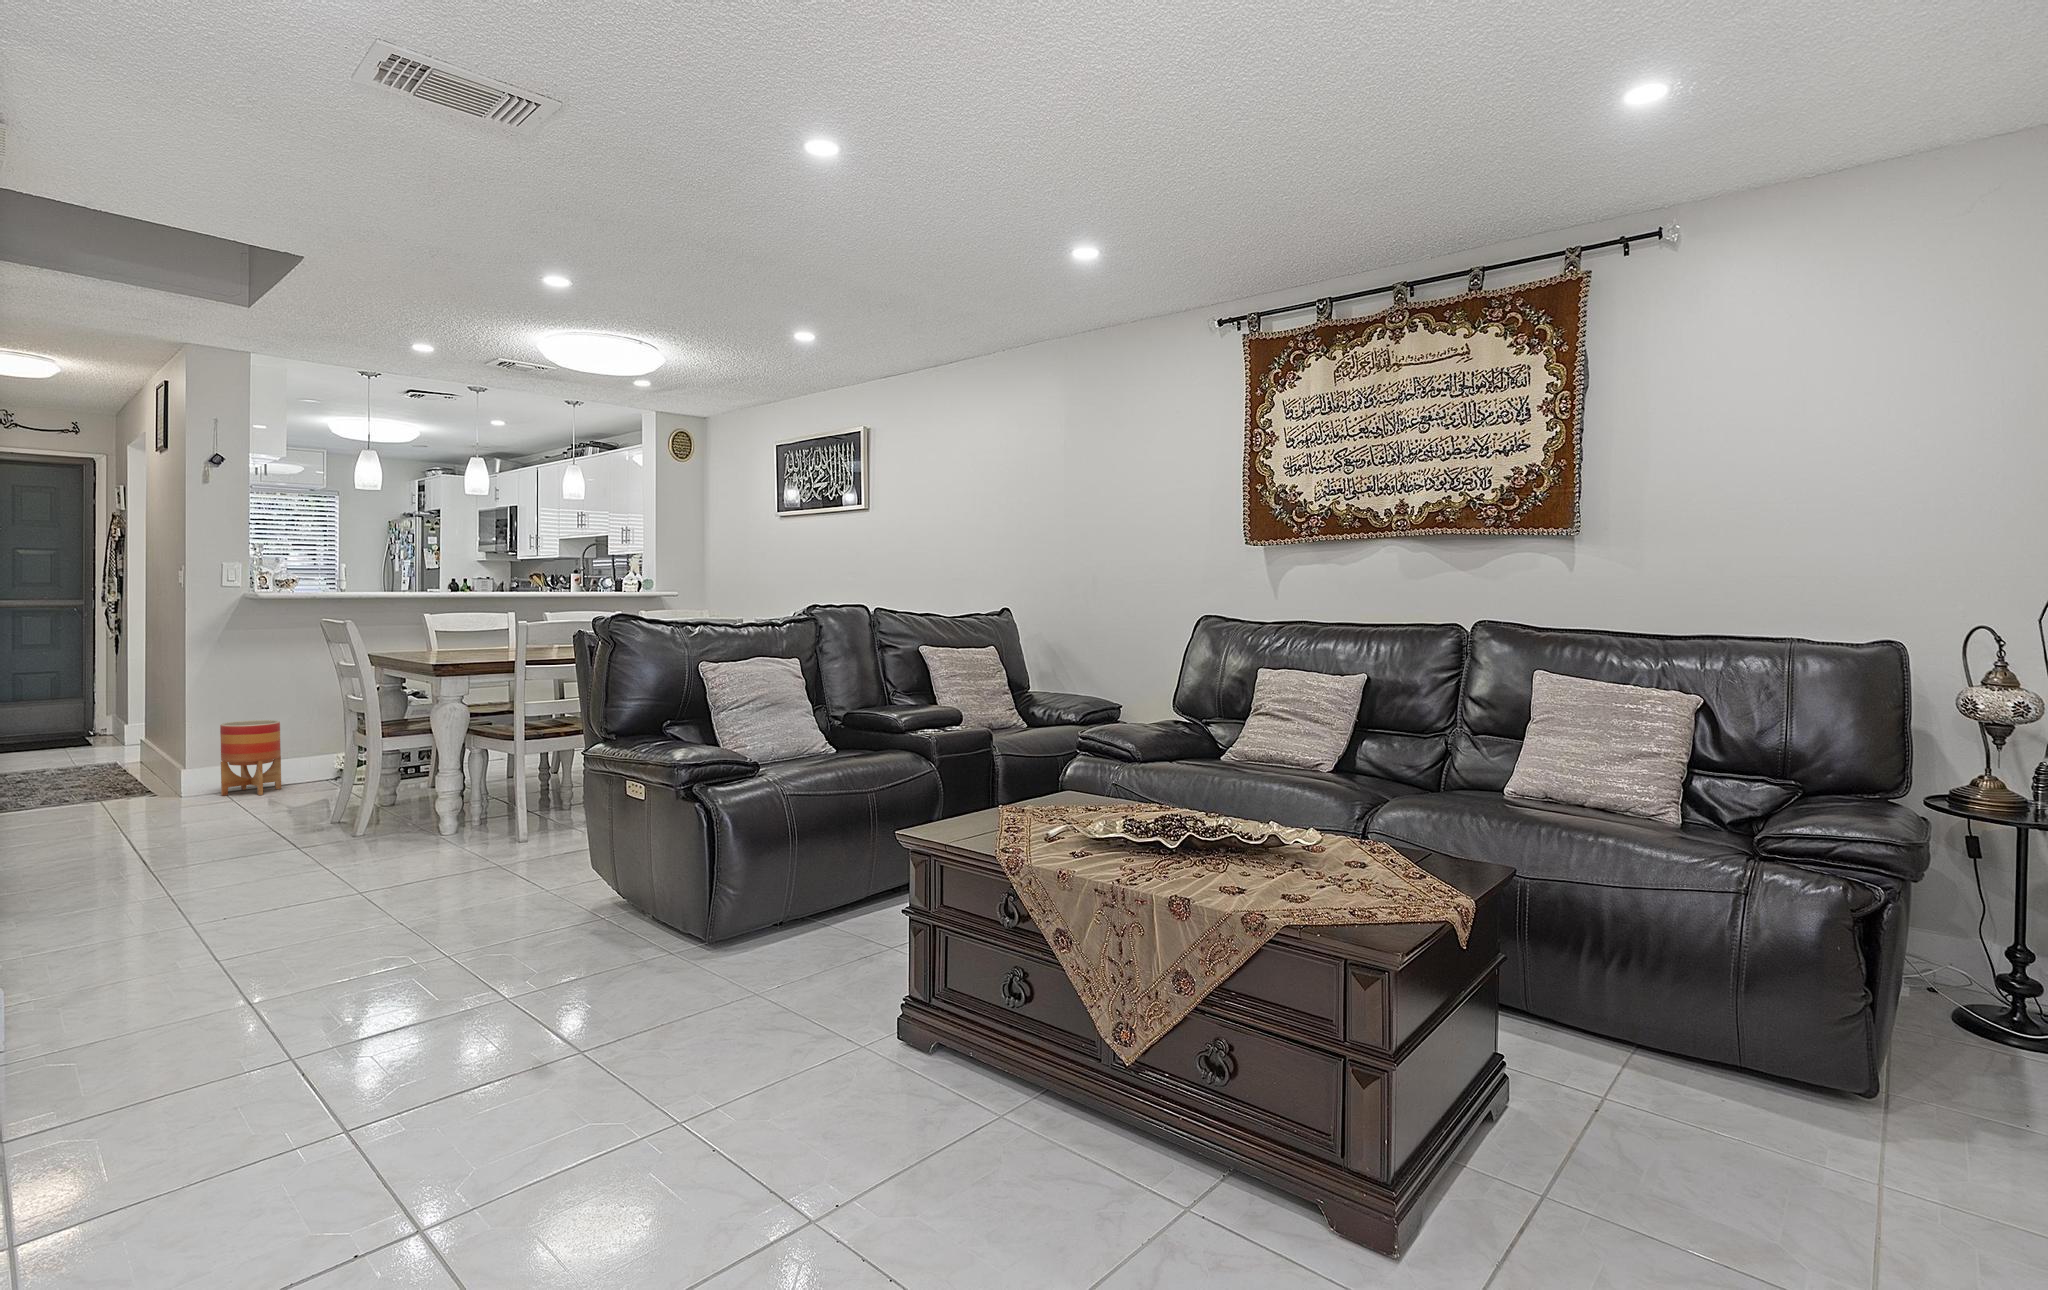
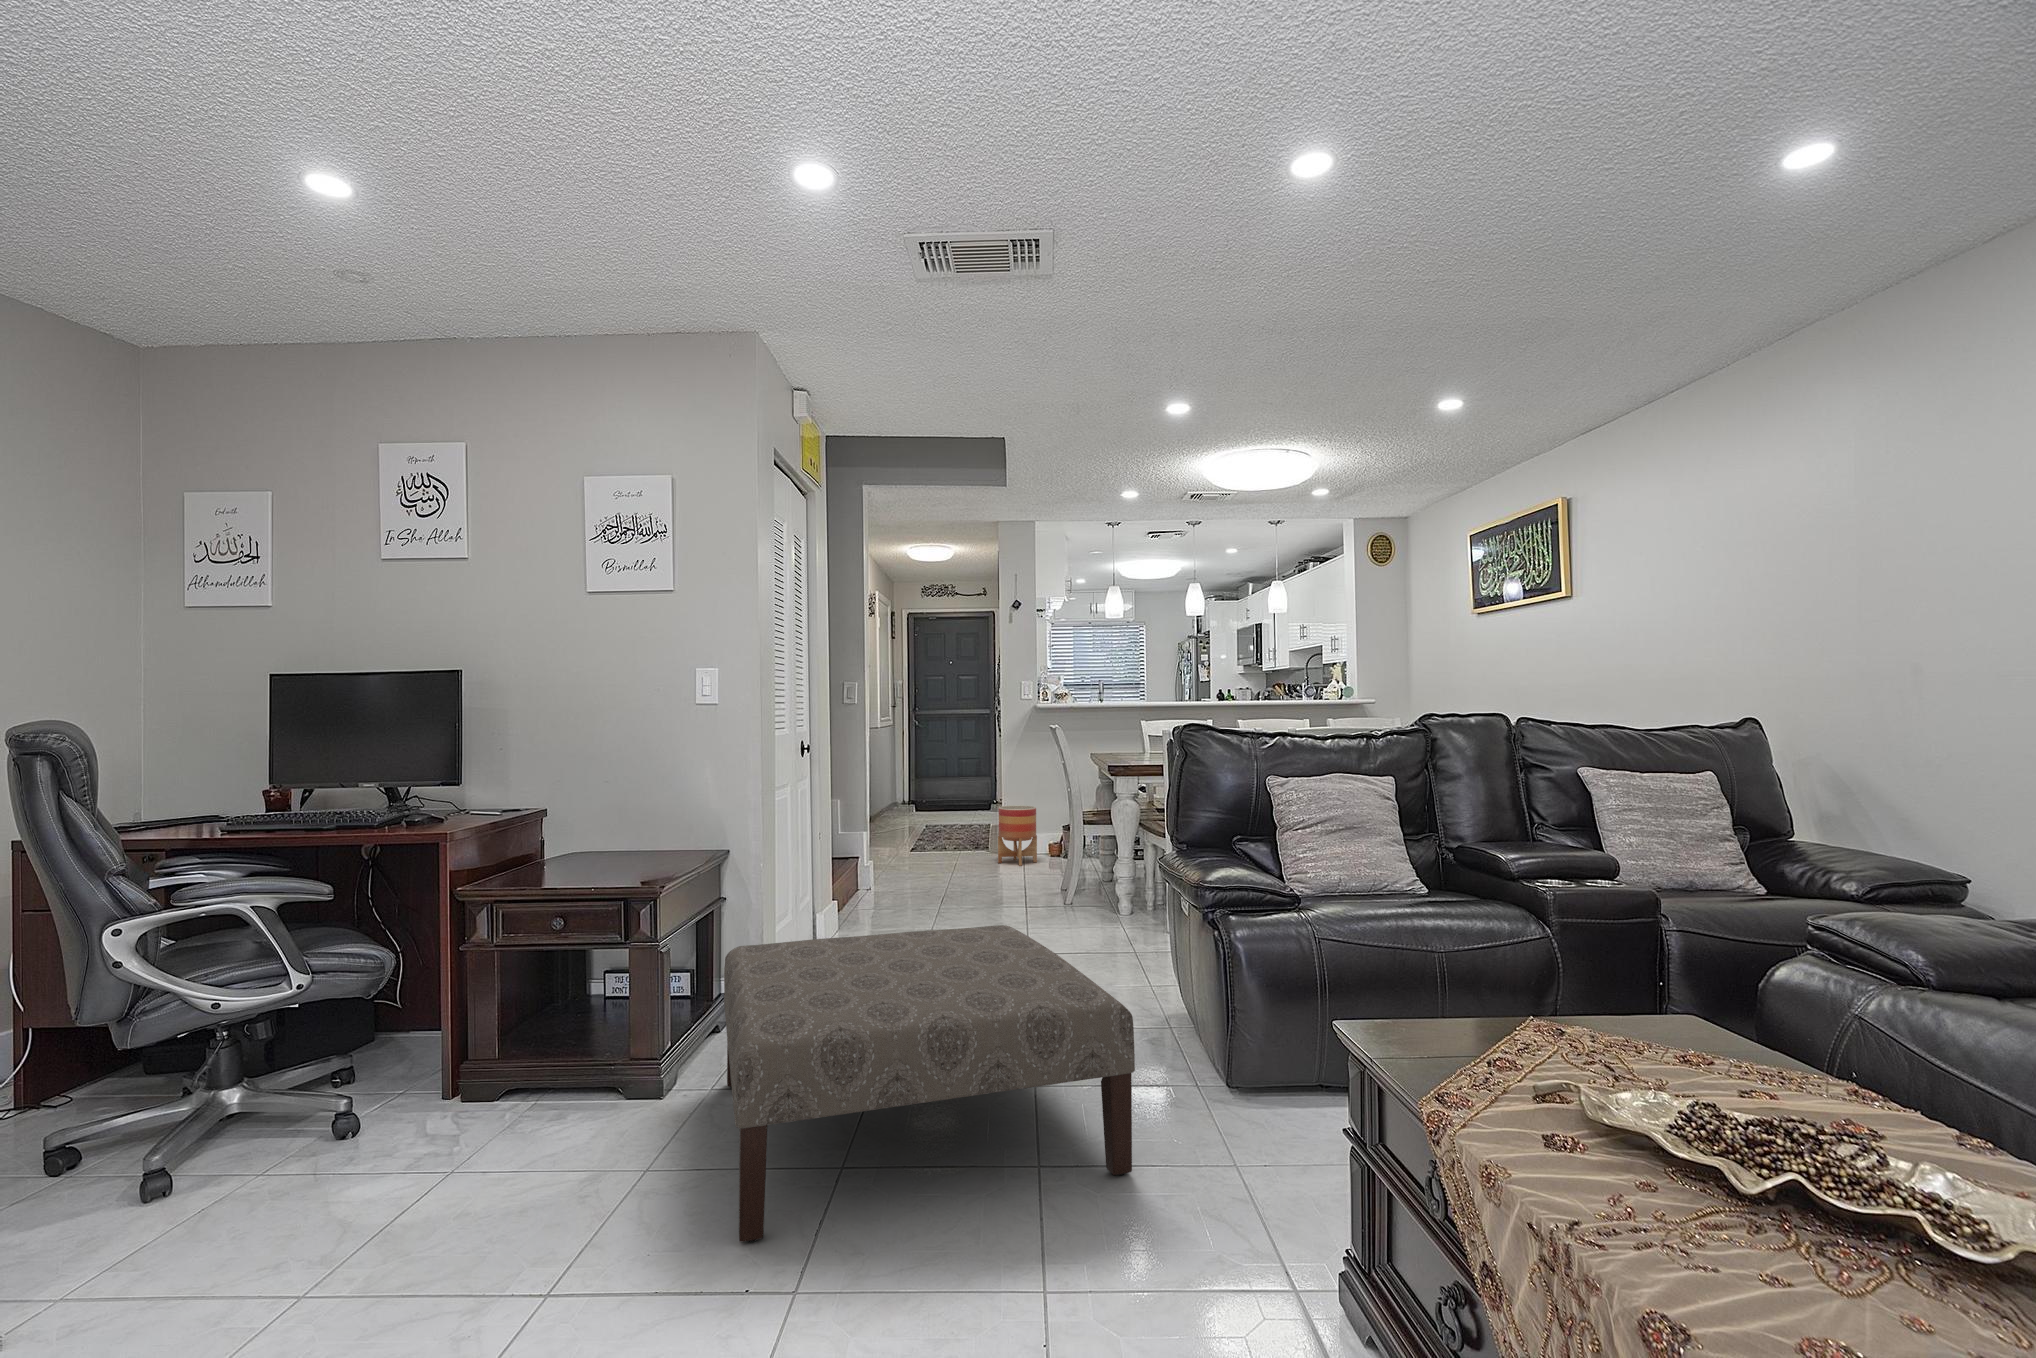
ottoman: none [108,825,683,1150] -> present [724,925,1135,1242]

